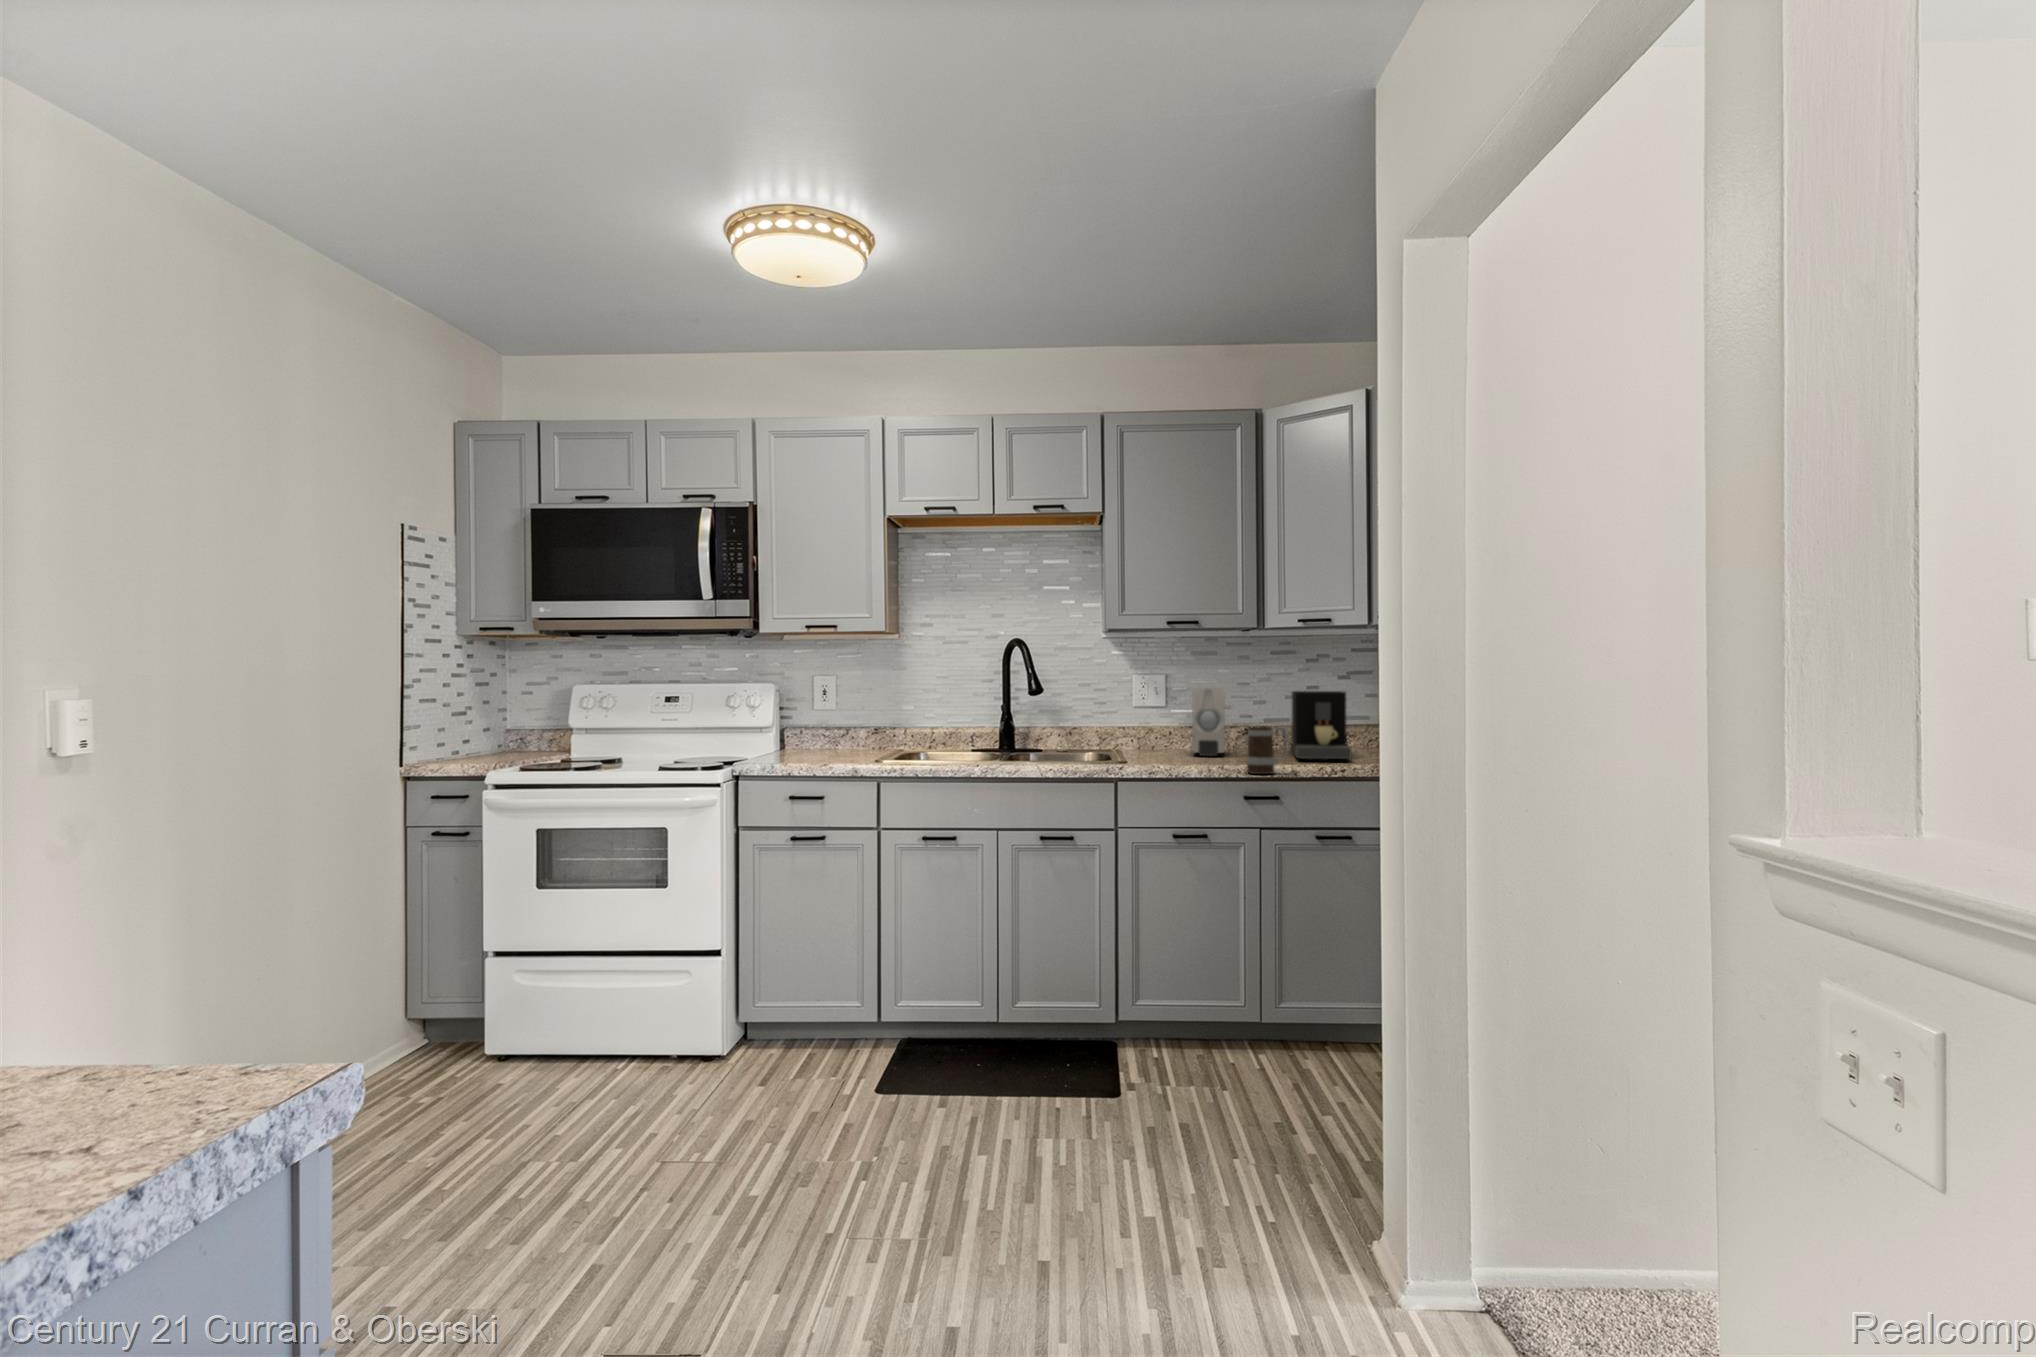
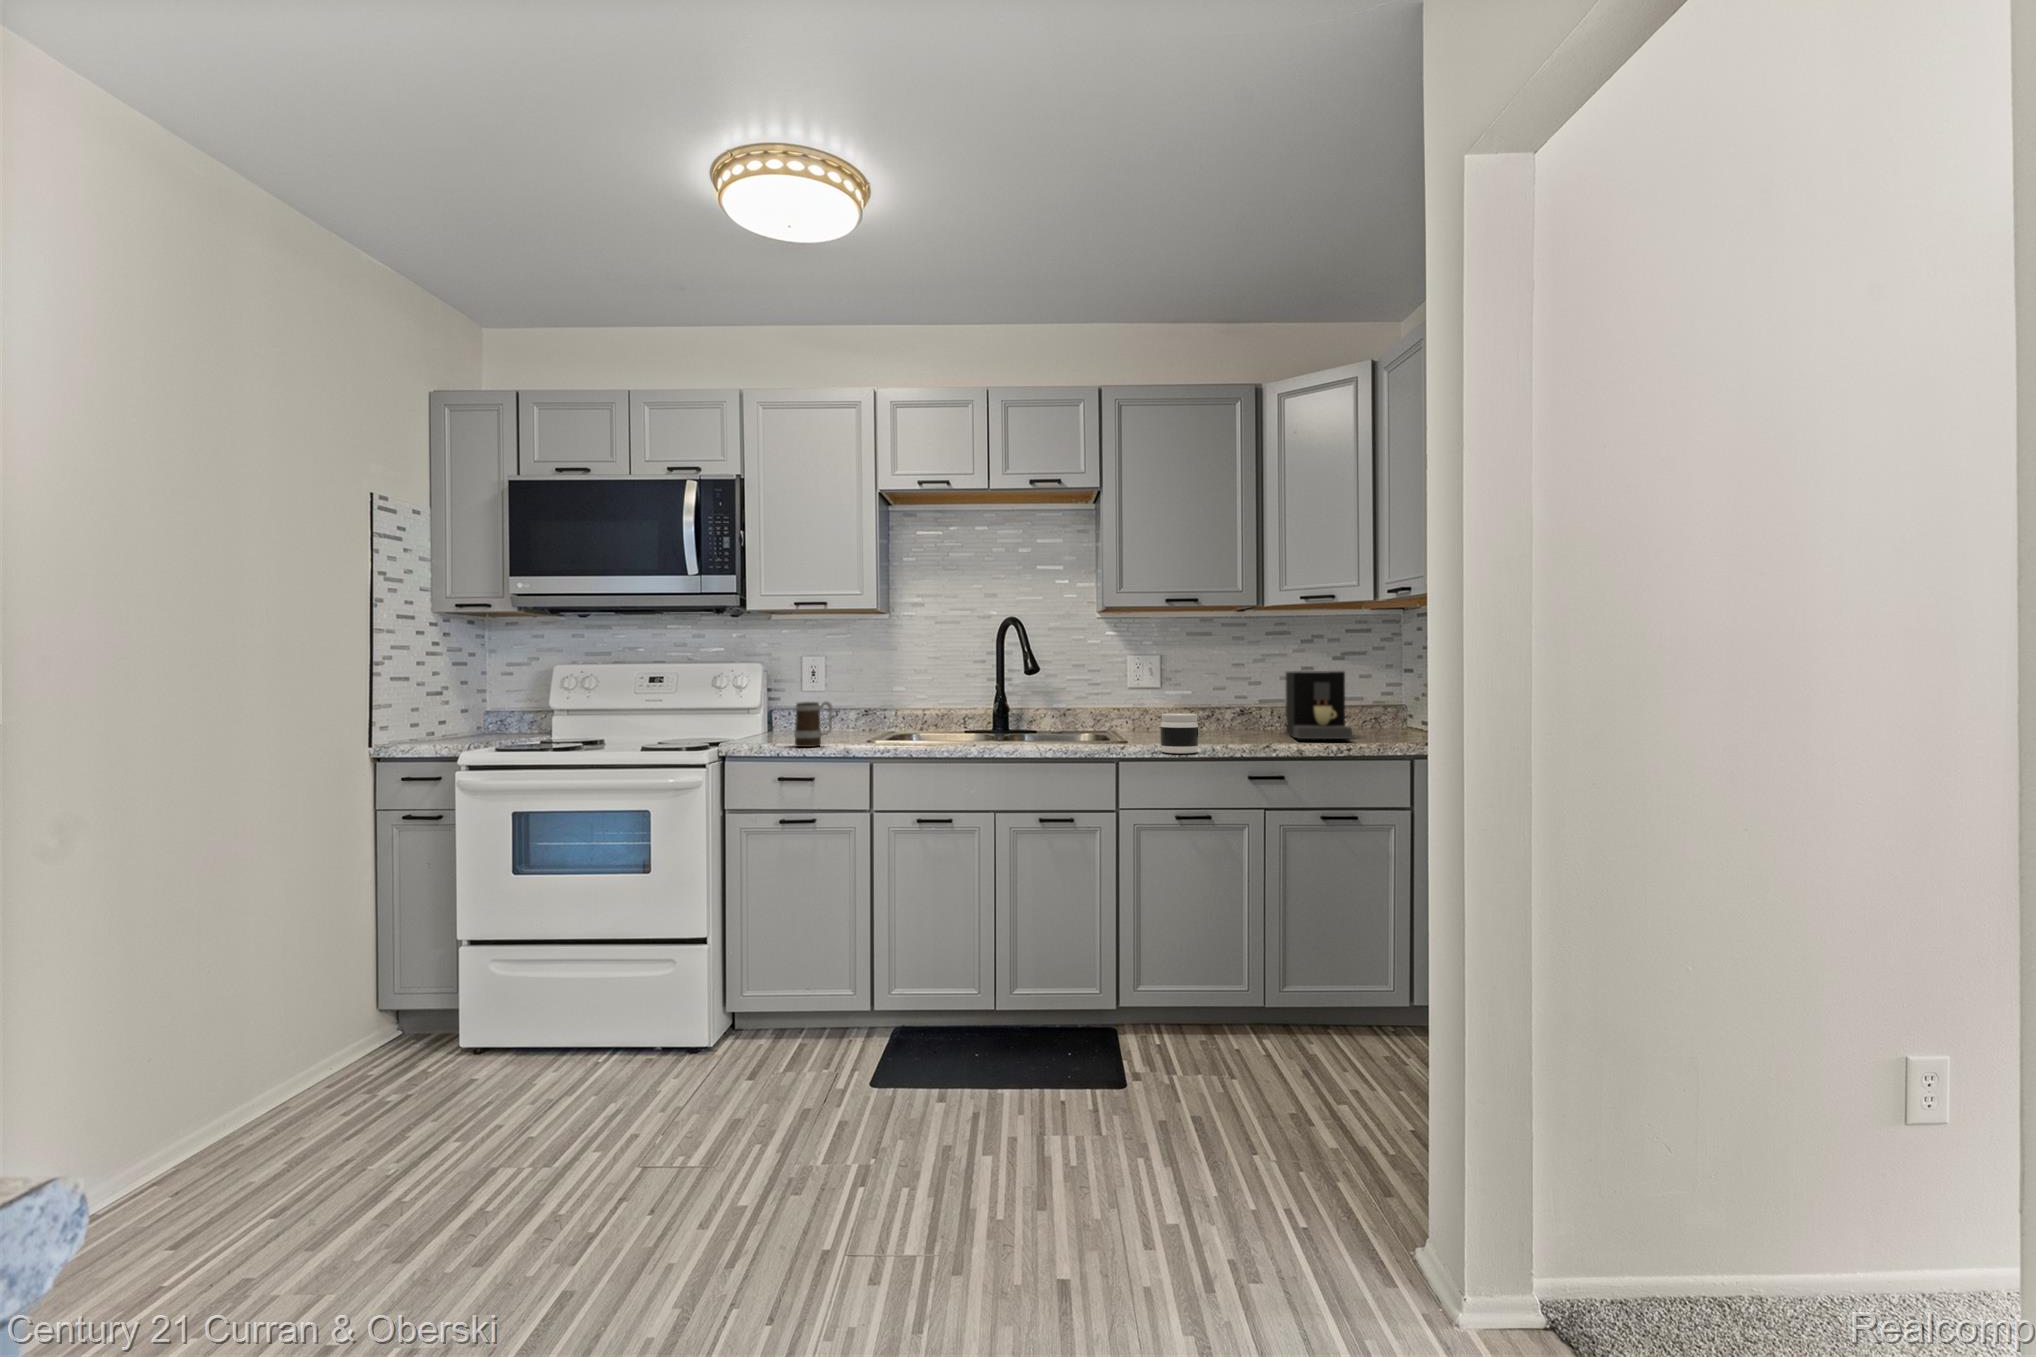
soap dispenser: present [1192,688,1225,756] -> none [1189,668,1222,737]
mug: present [1247,726,1287,774] -> present [794,701,833,747]
jar: none [1159,734,1196,774] -> present [1160,713,1199,753]

